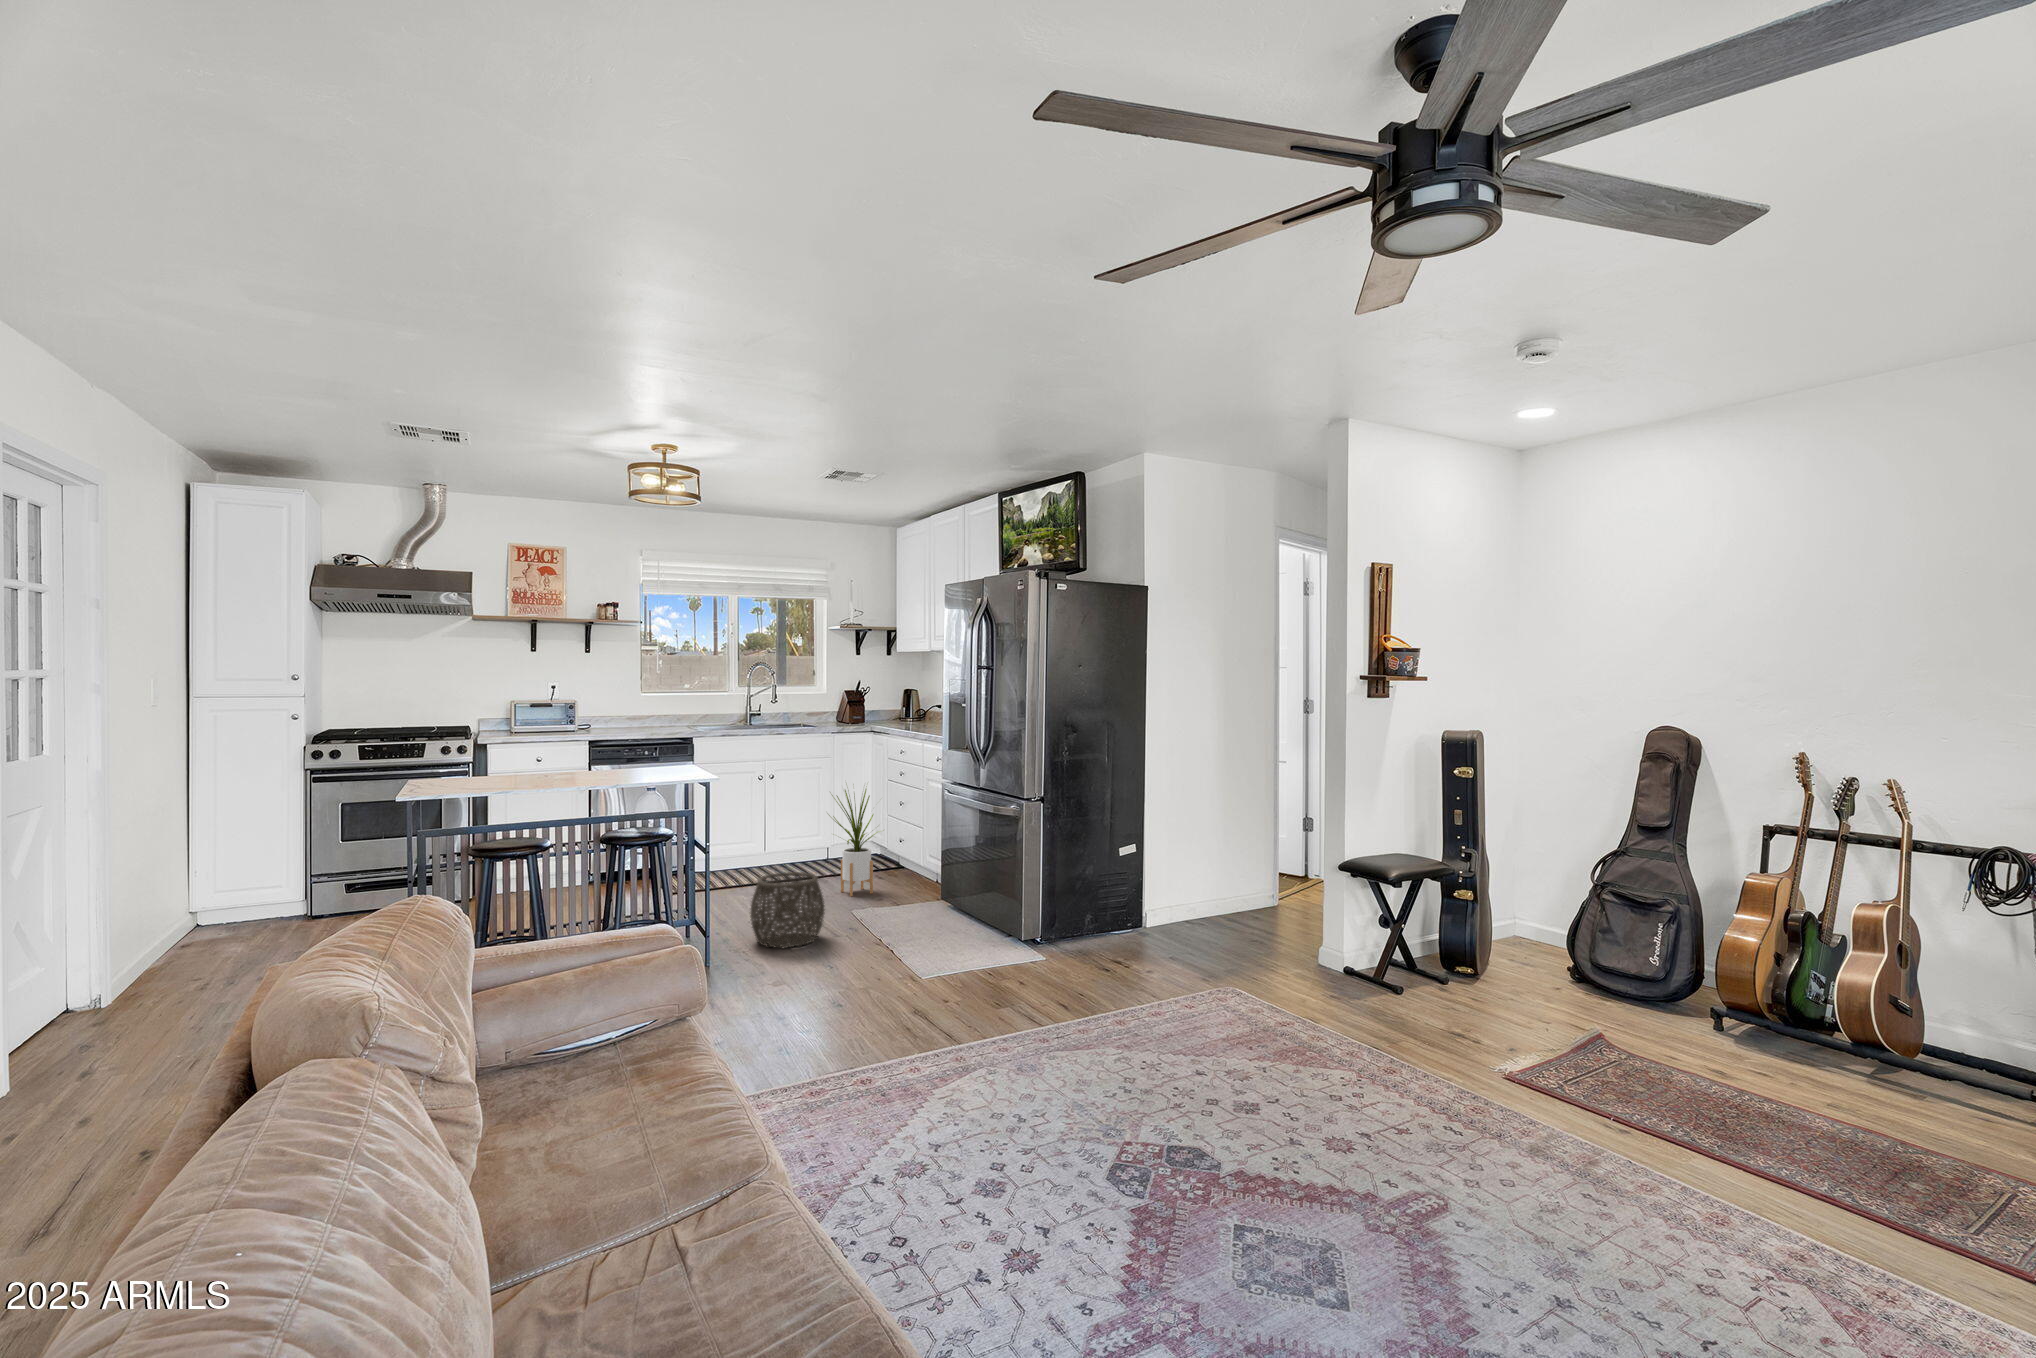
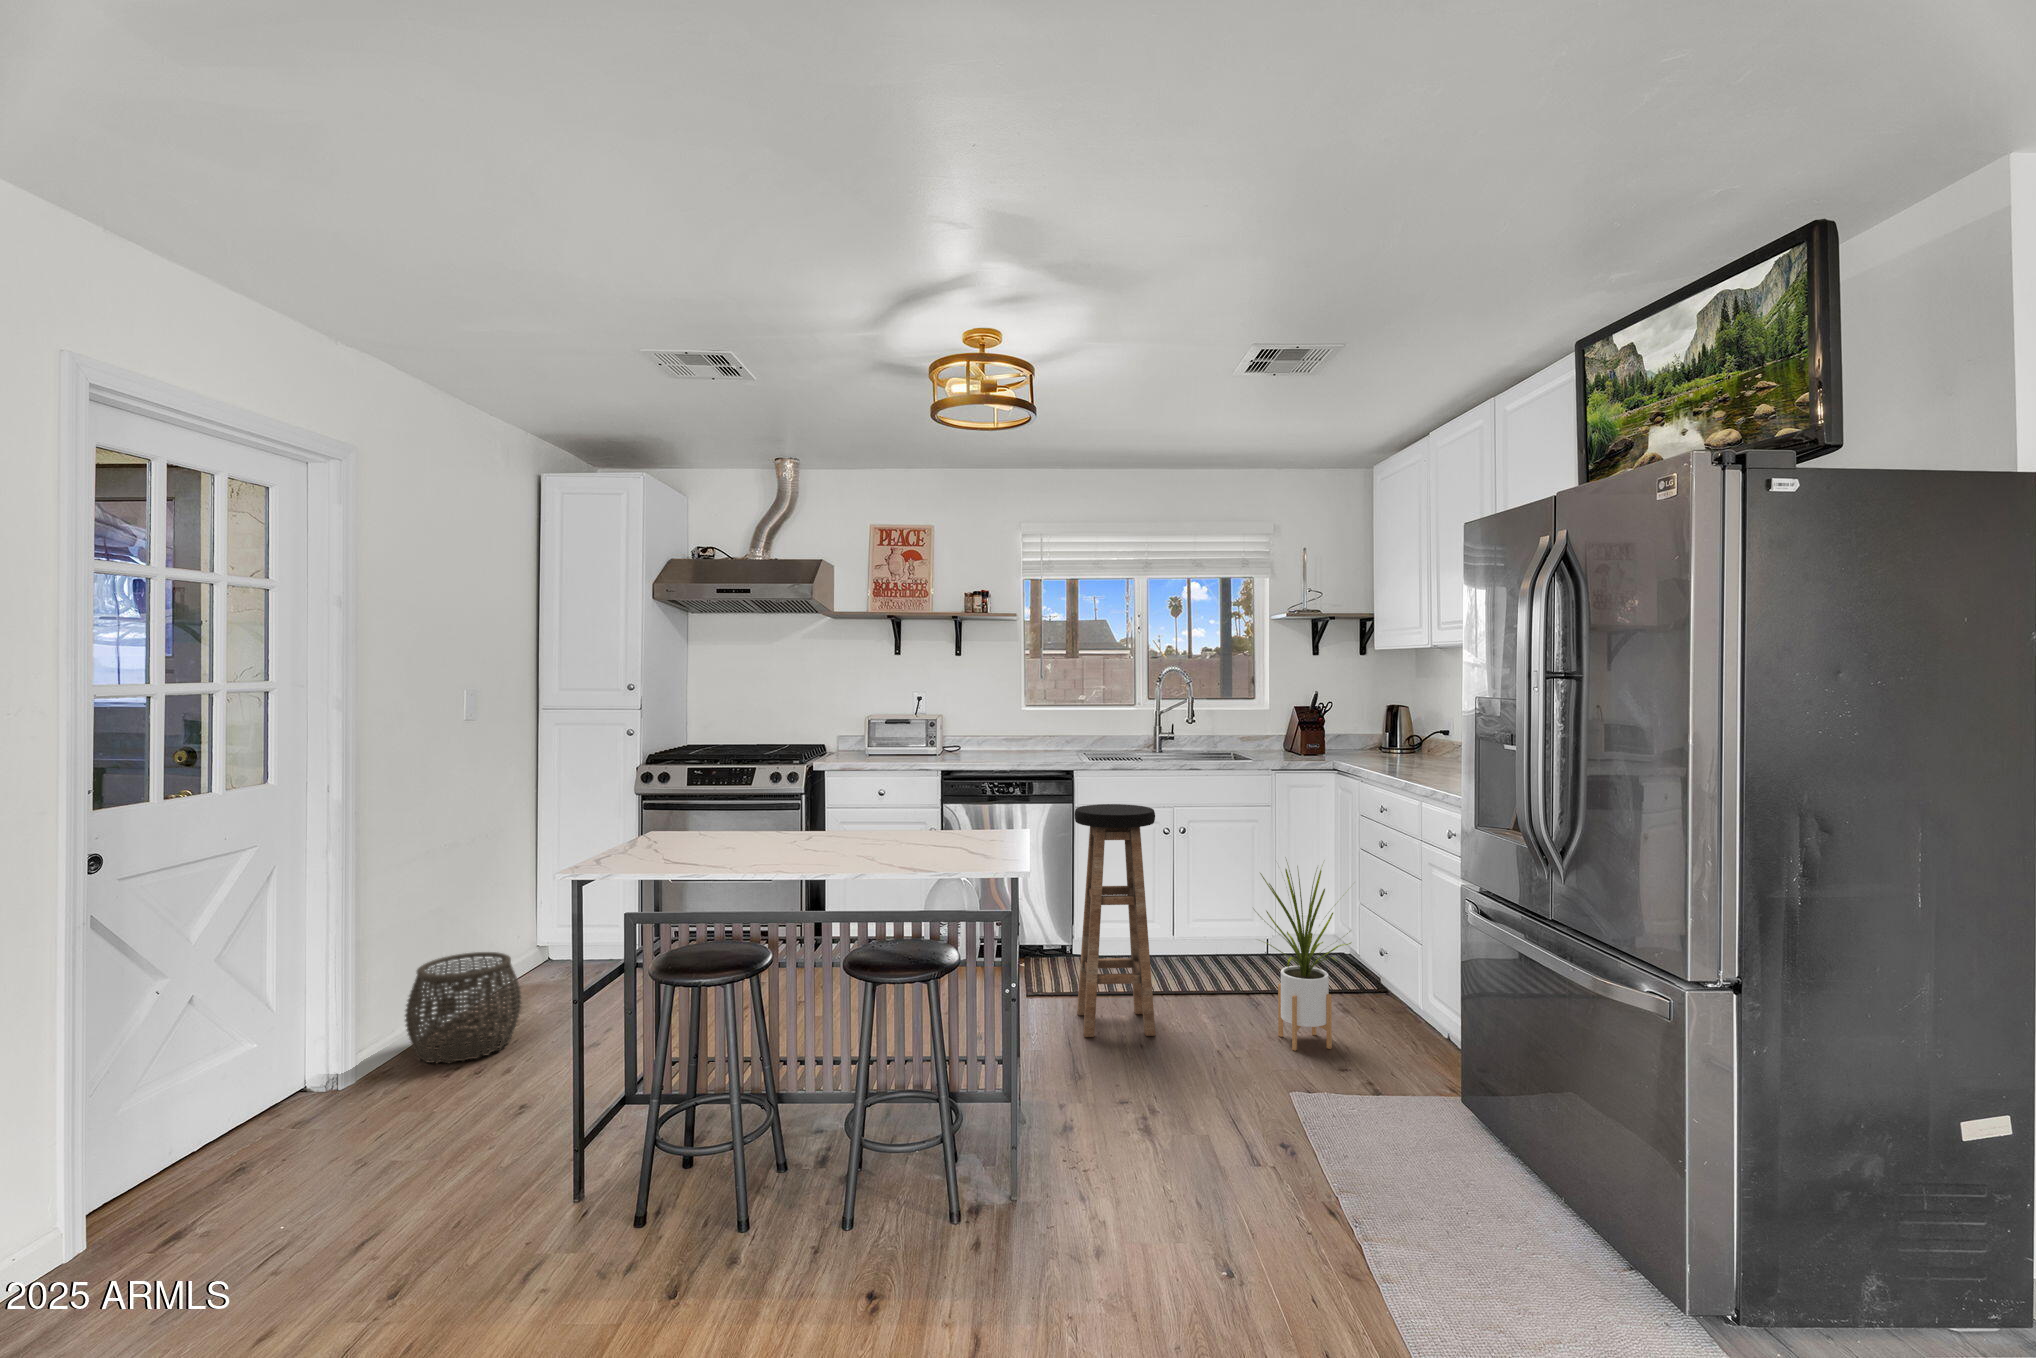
bar stool: none [706,754,763,905] -> present [1074,804,1155,1037]
woven basket: present [750,872,825,949] -> present [405,952,521,1063]

